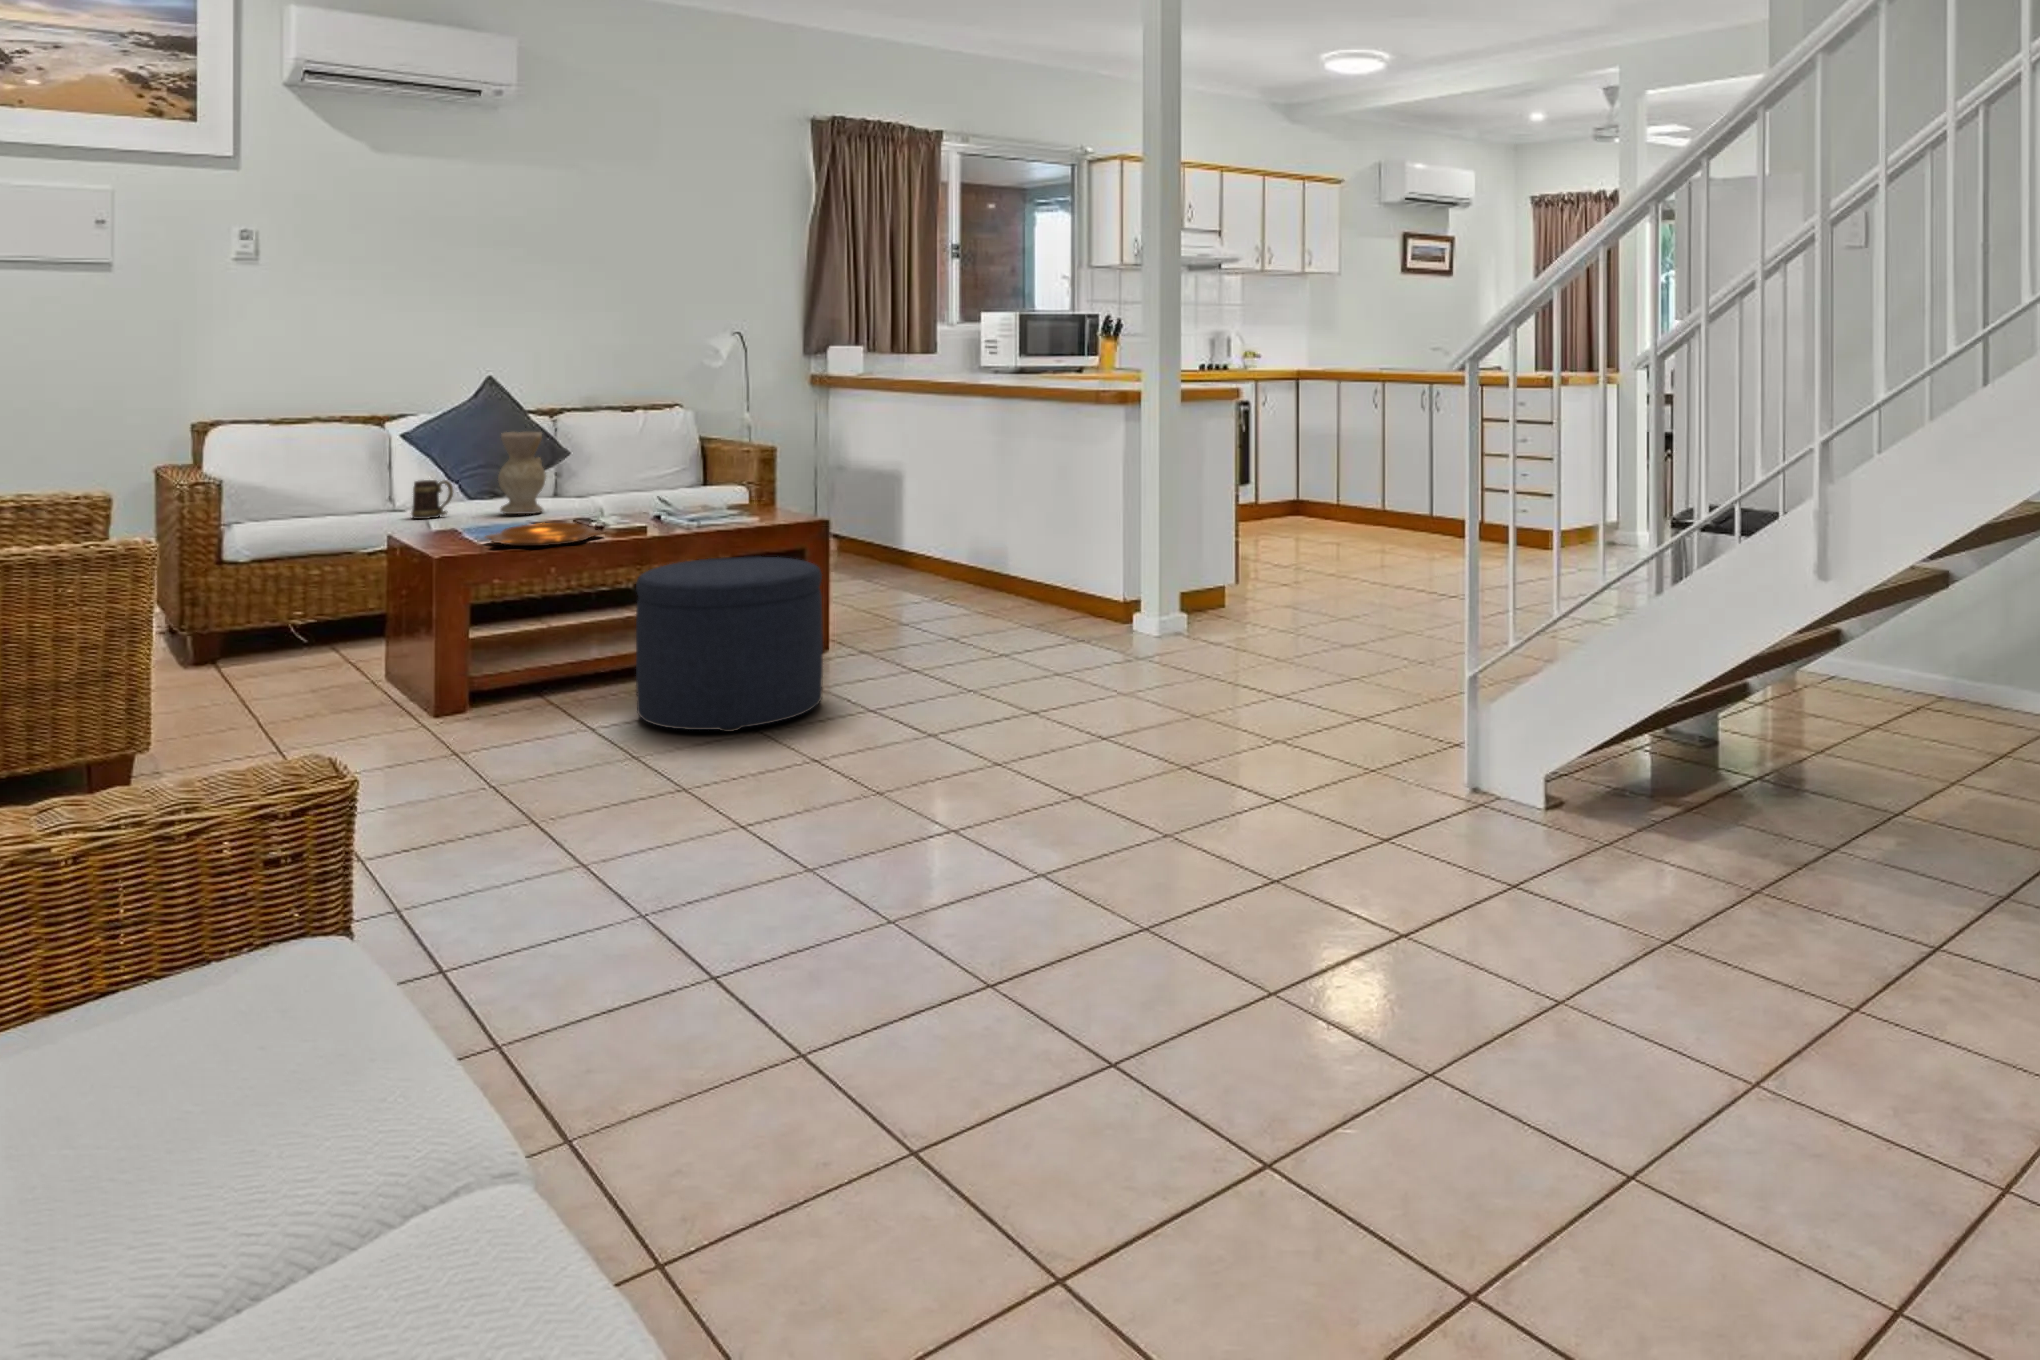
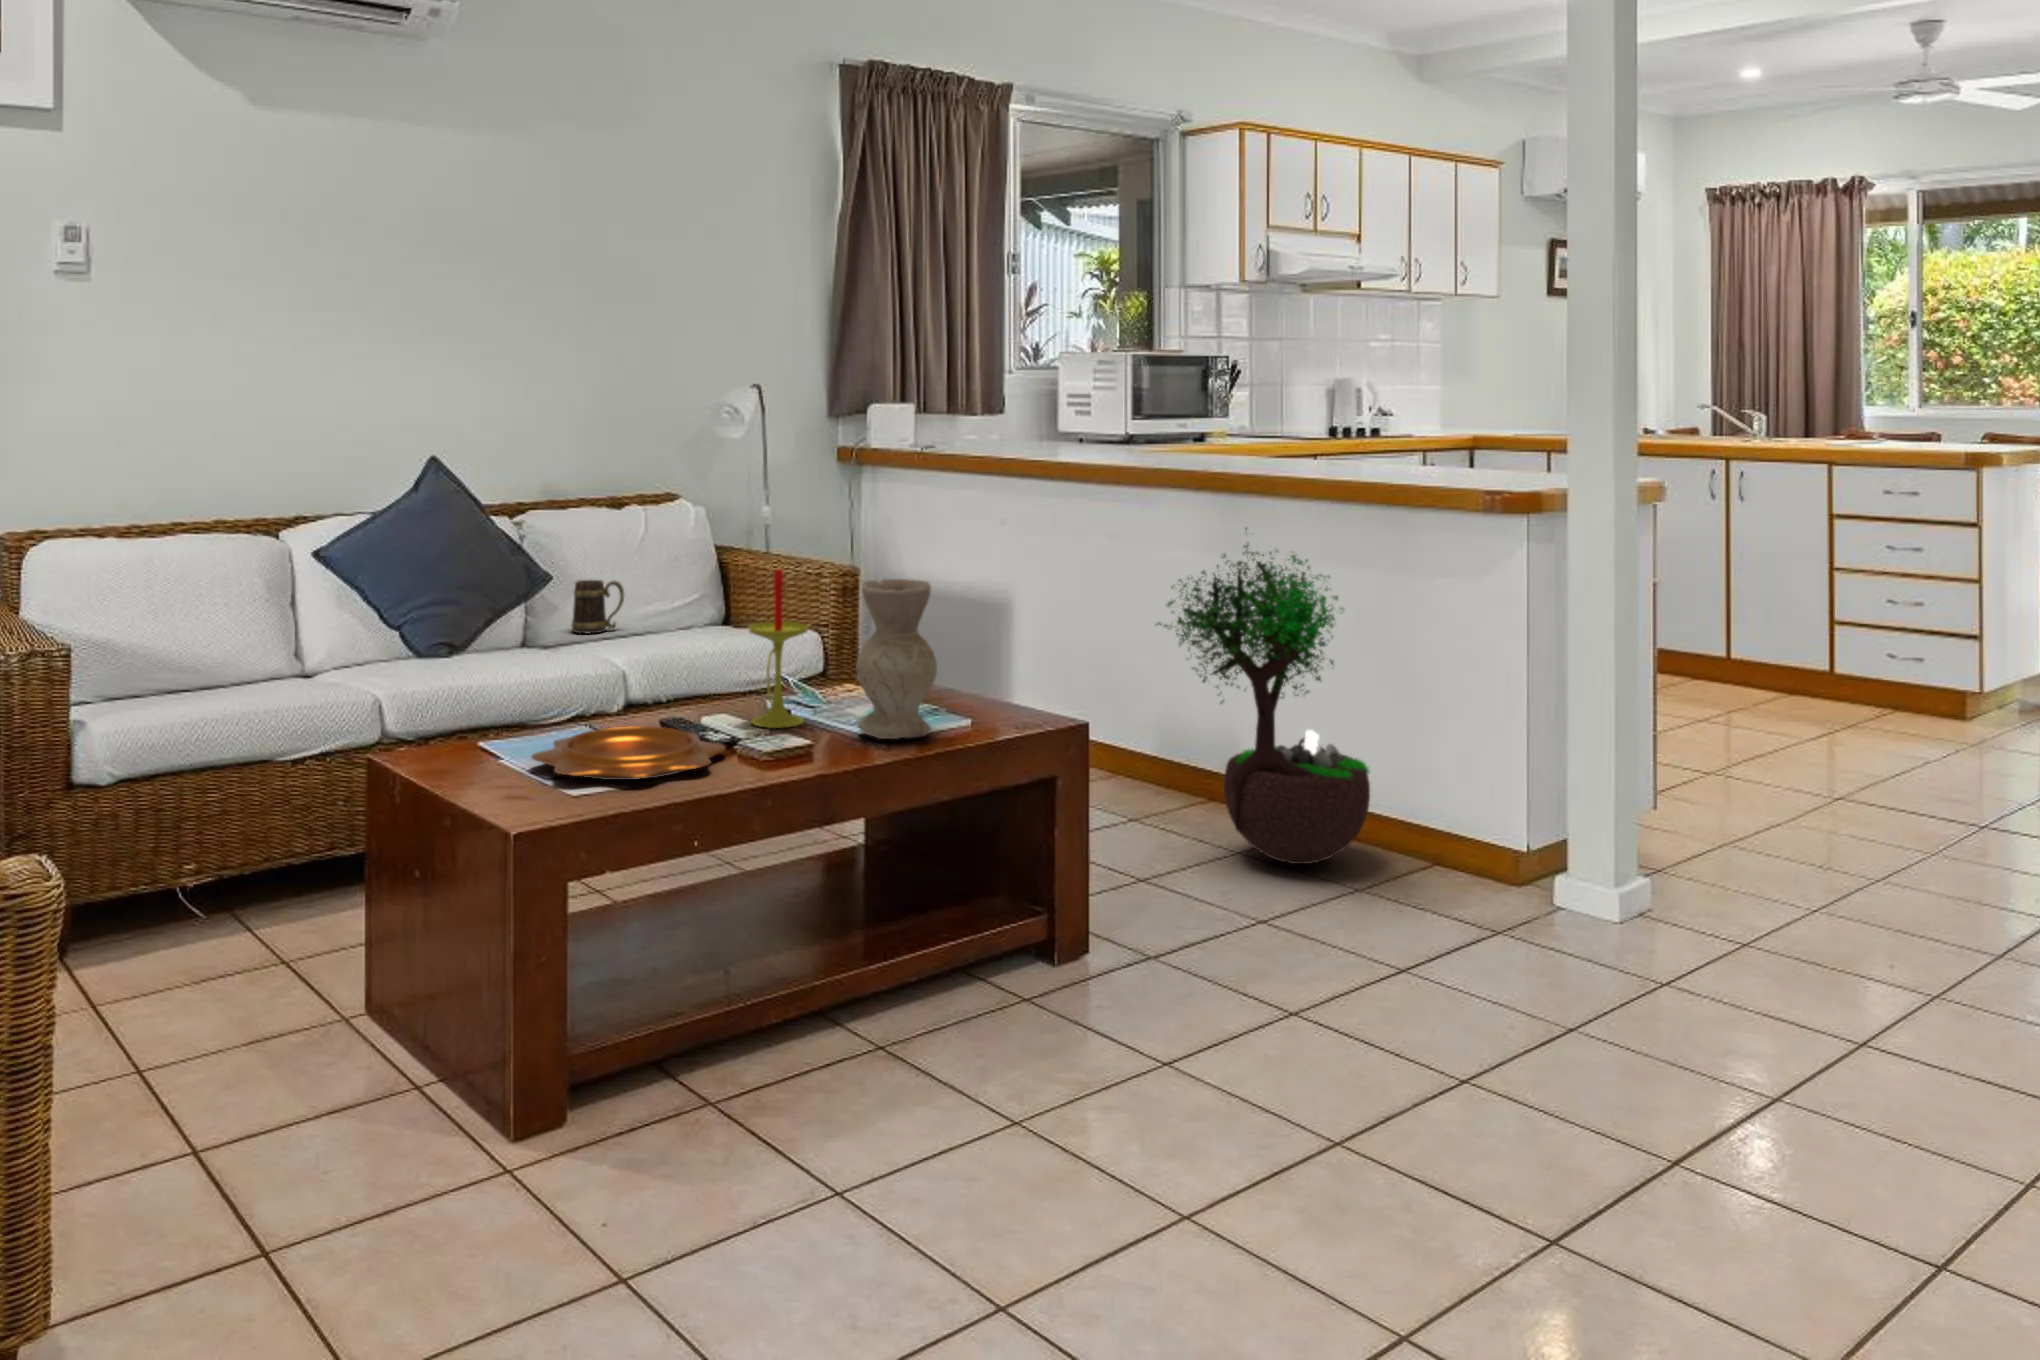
potted tree: none [927,414,1064,620] -> present [1155,528,1370,864]
vase: present [498,432,546,514] -> present [857,579,937,739]
candle: none [636,432,675,527] -> present [749,570,808,728]
mug: present [411,480,453,519] -> present [572,580,624,633]
ottoman: present [636,556,823,732] -> none [870,808,1197,1177]

